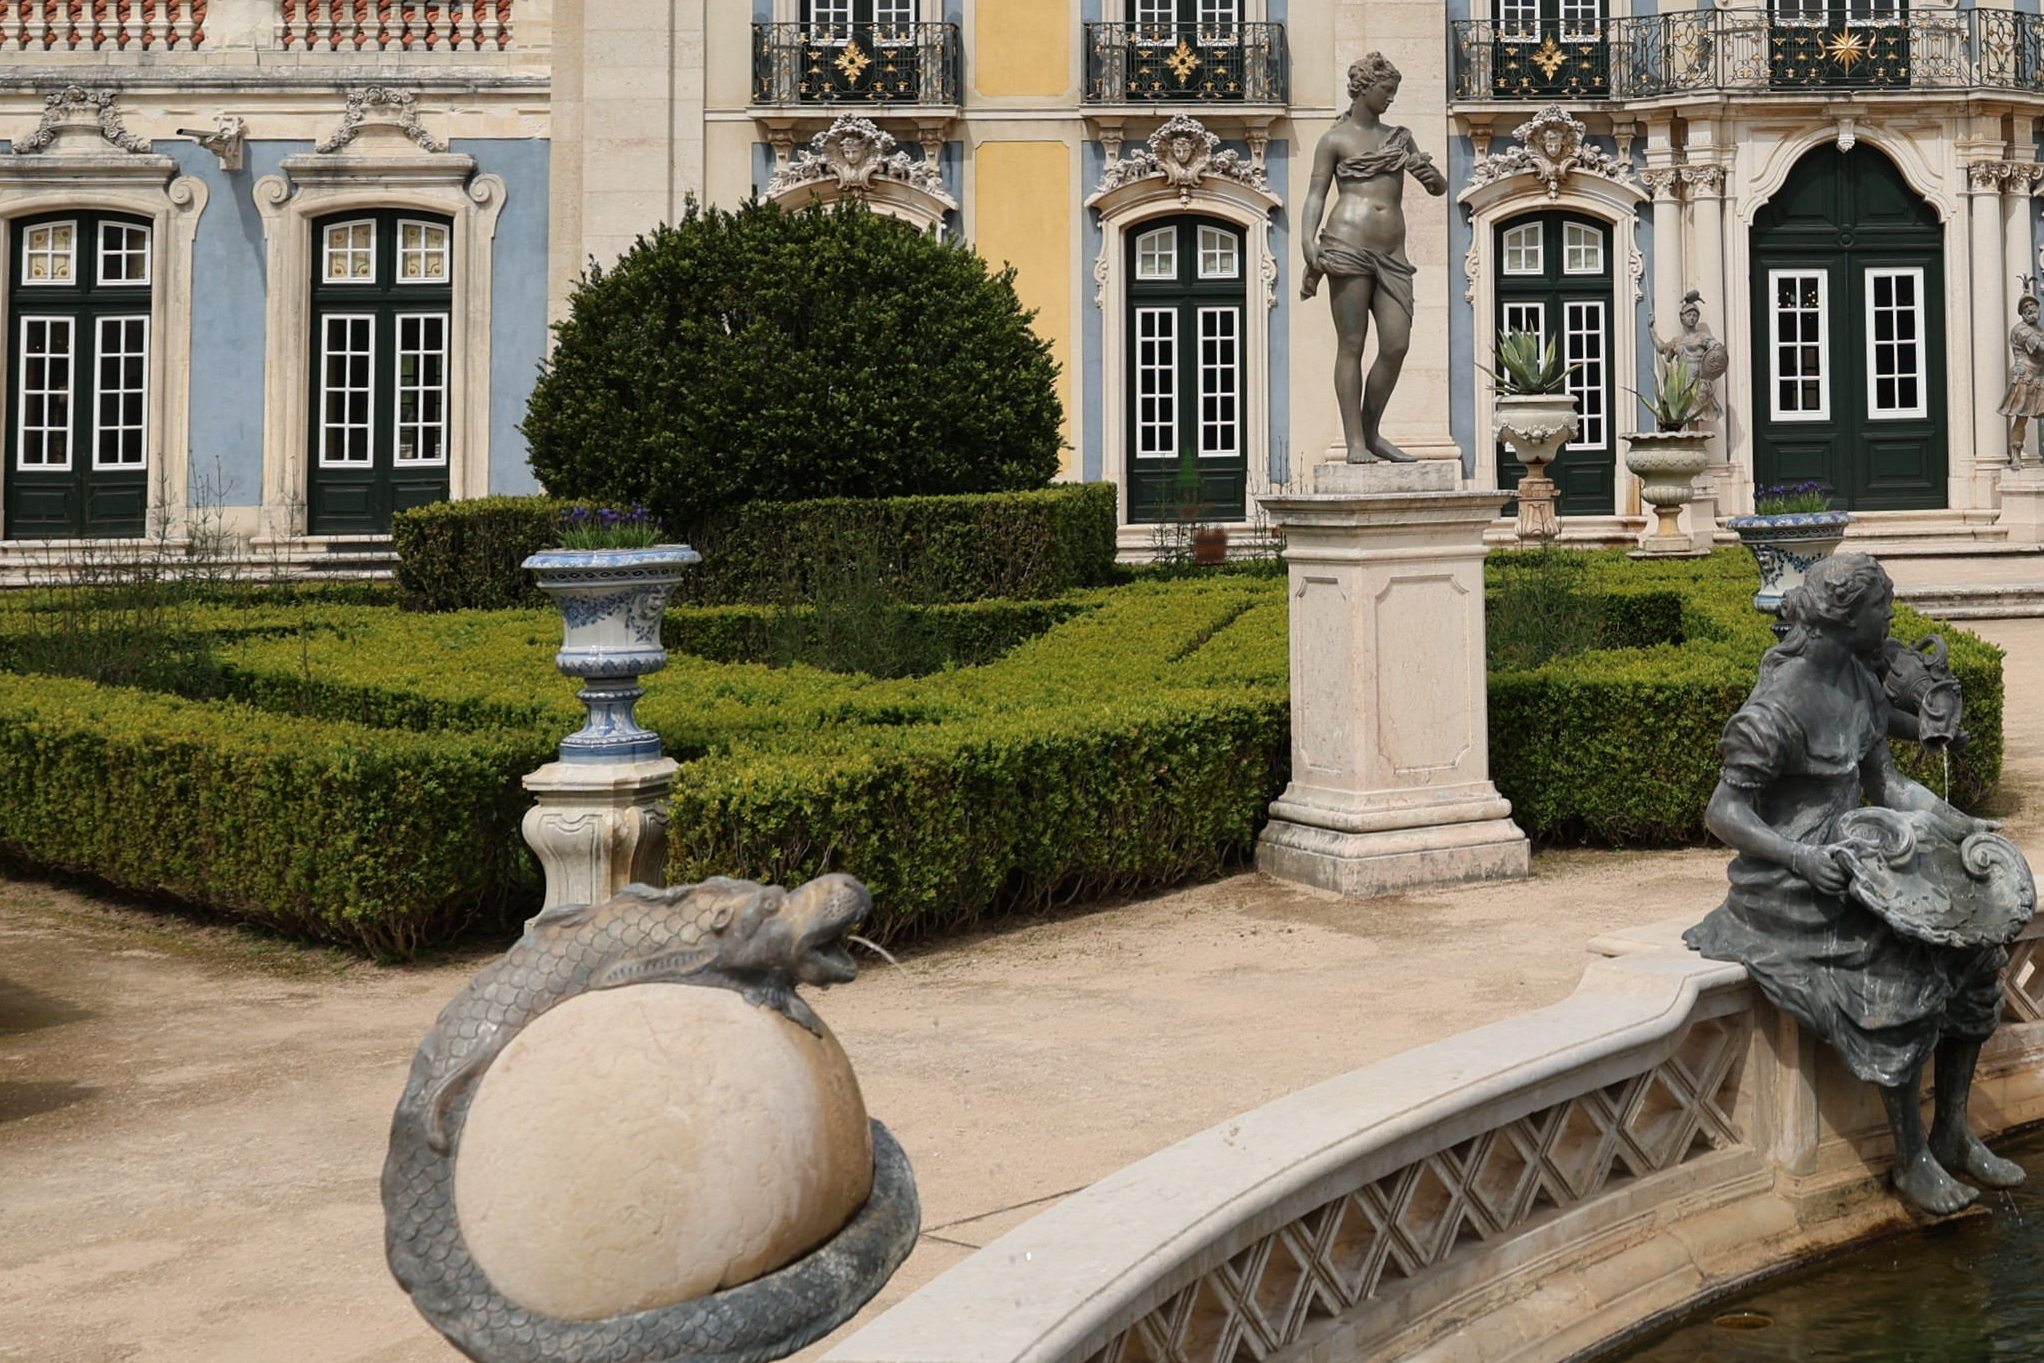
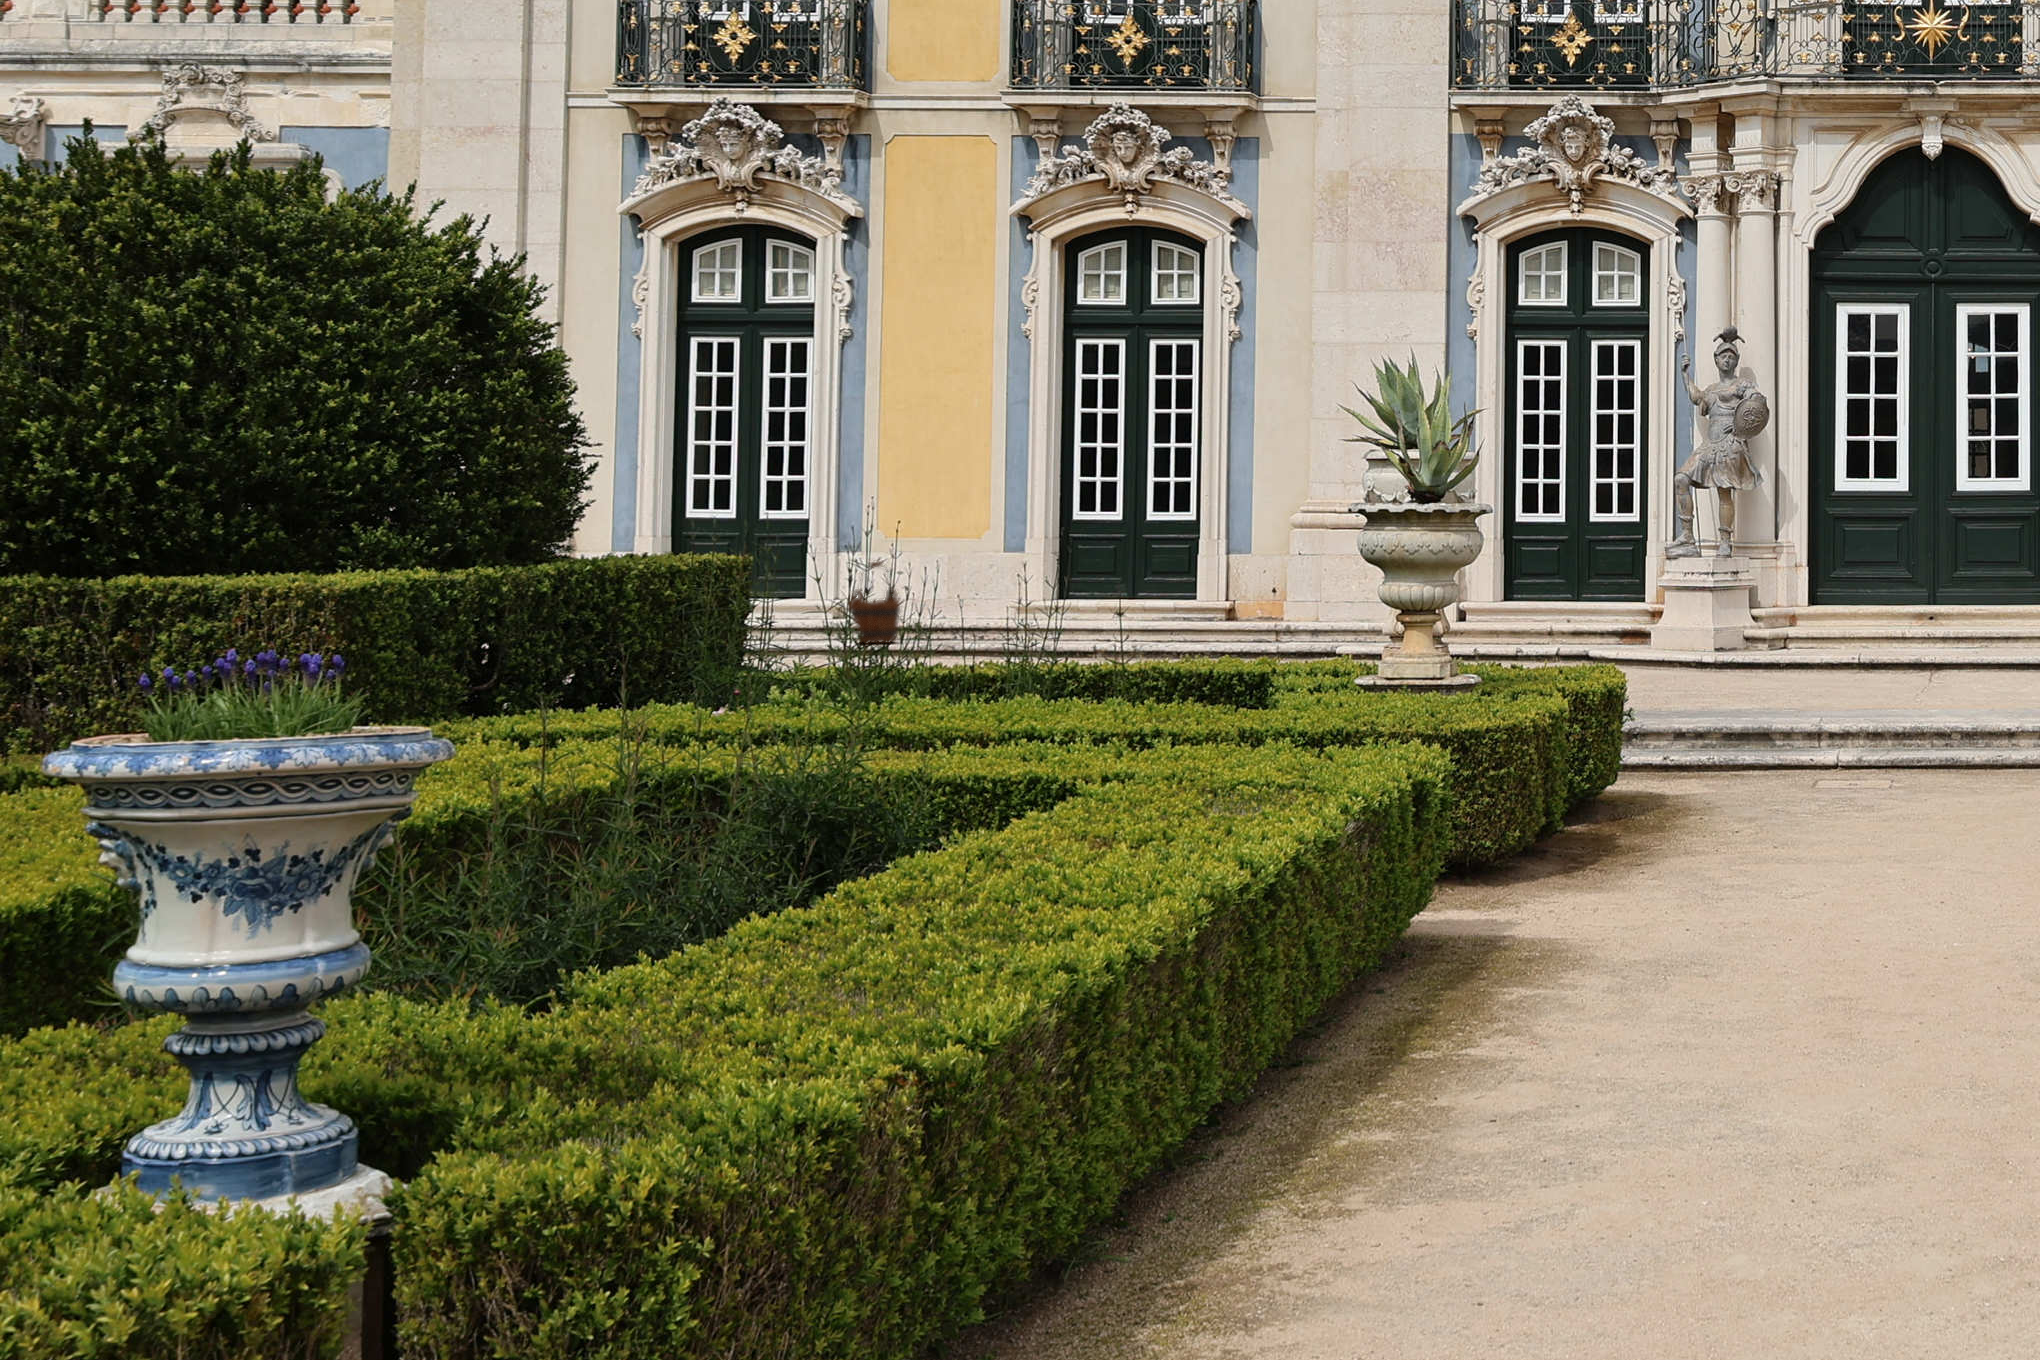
potted tree: present [1177,449,1199,522] -> none [1064,501,1100,597]

